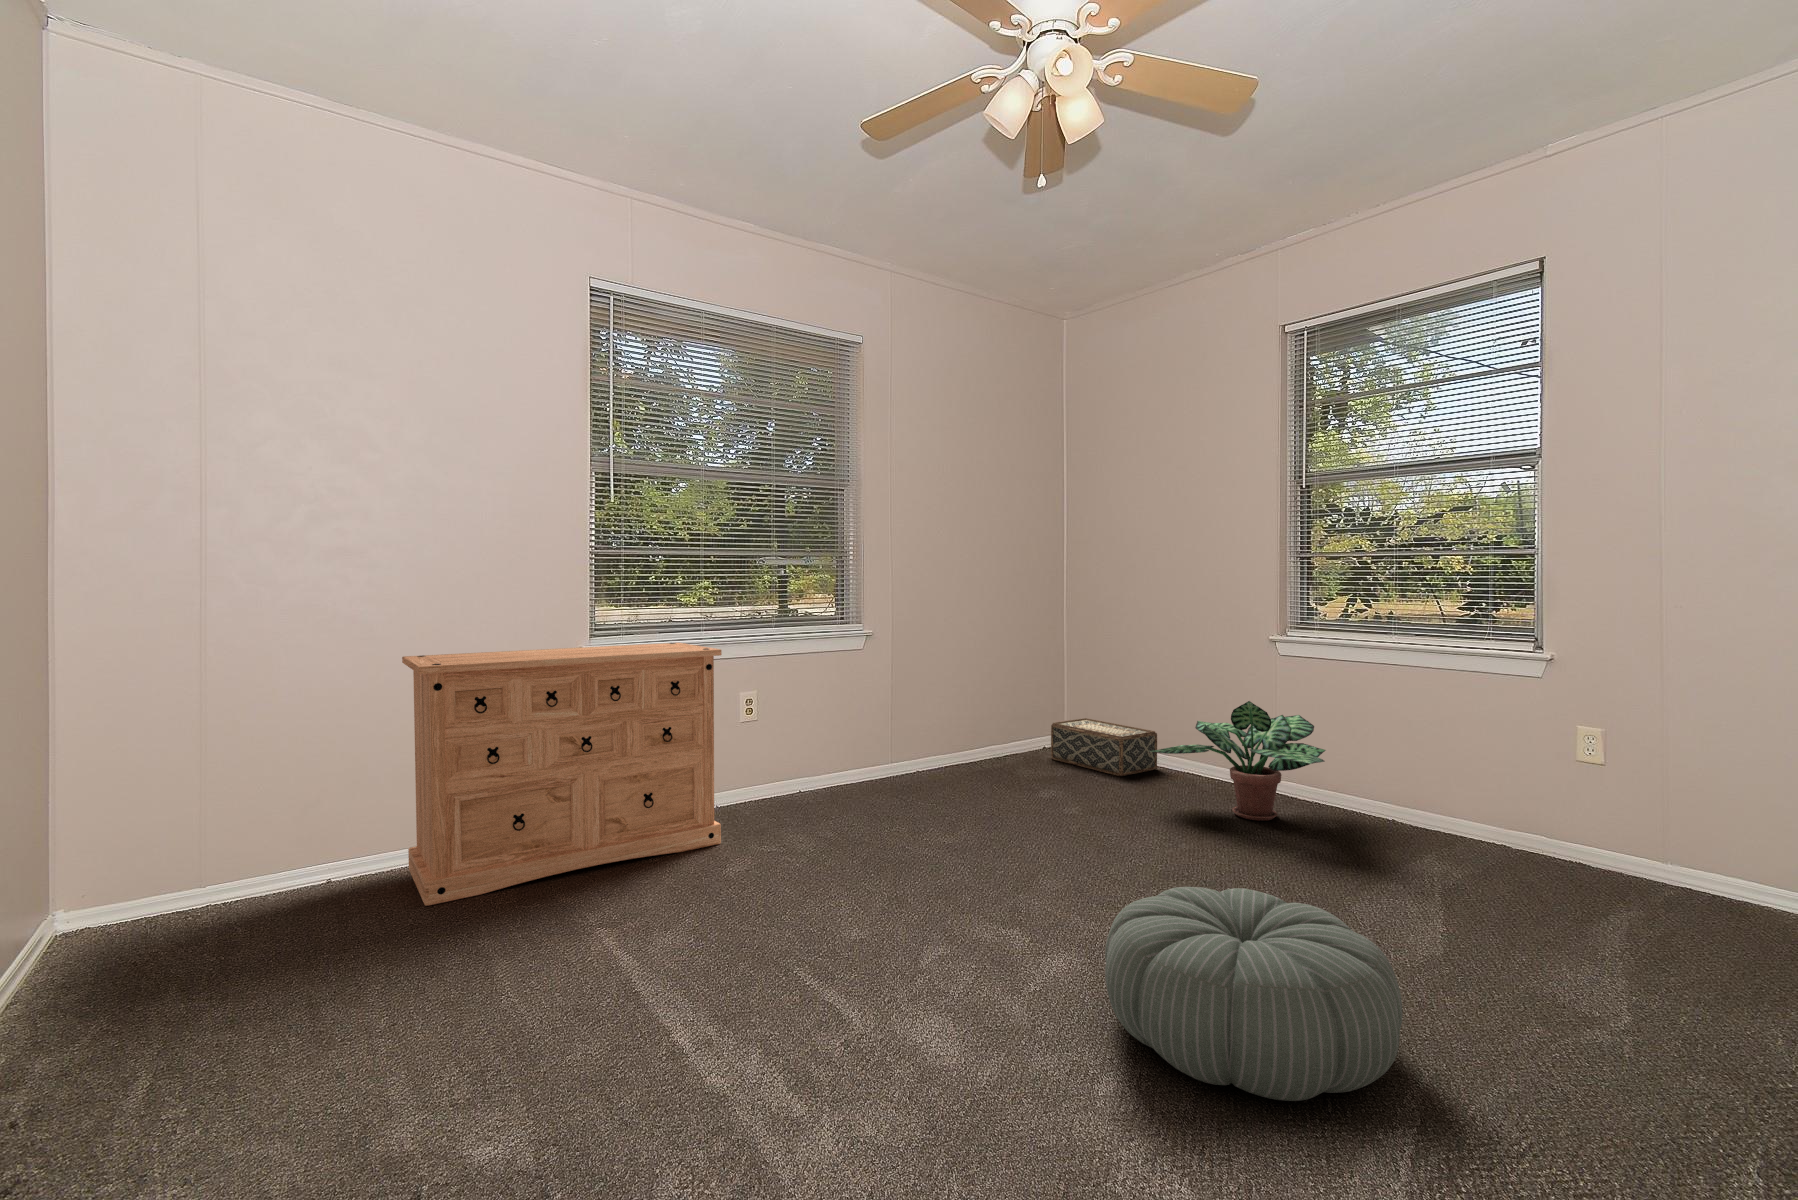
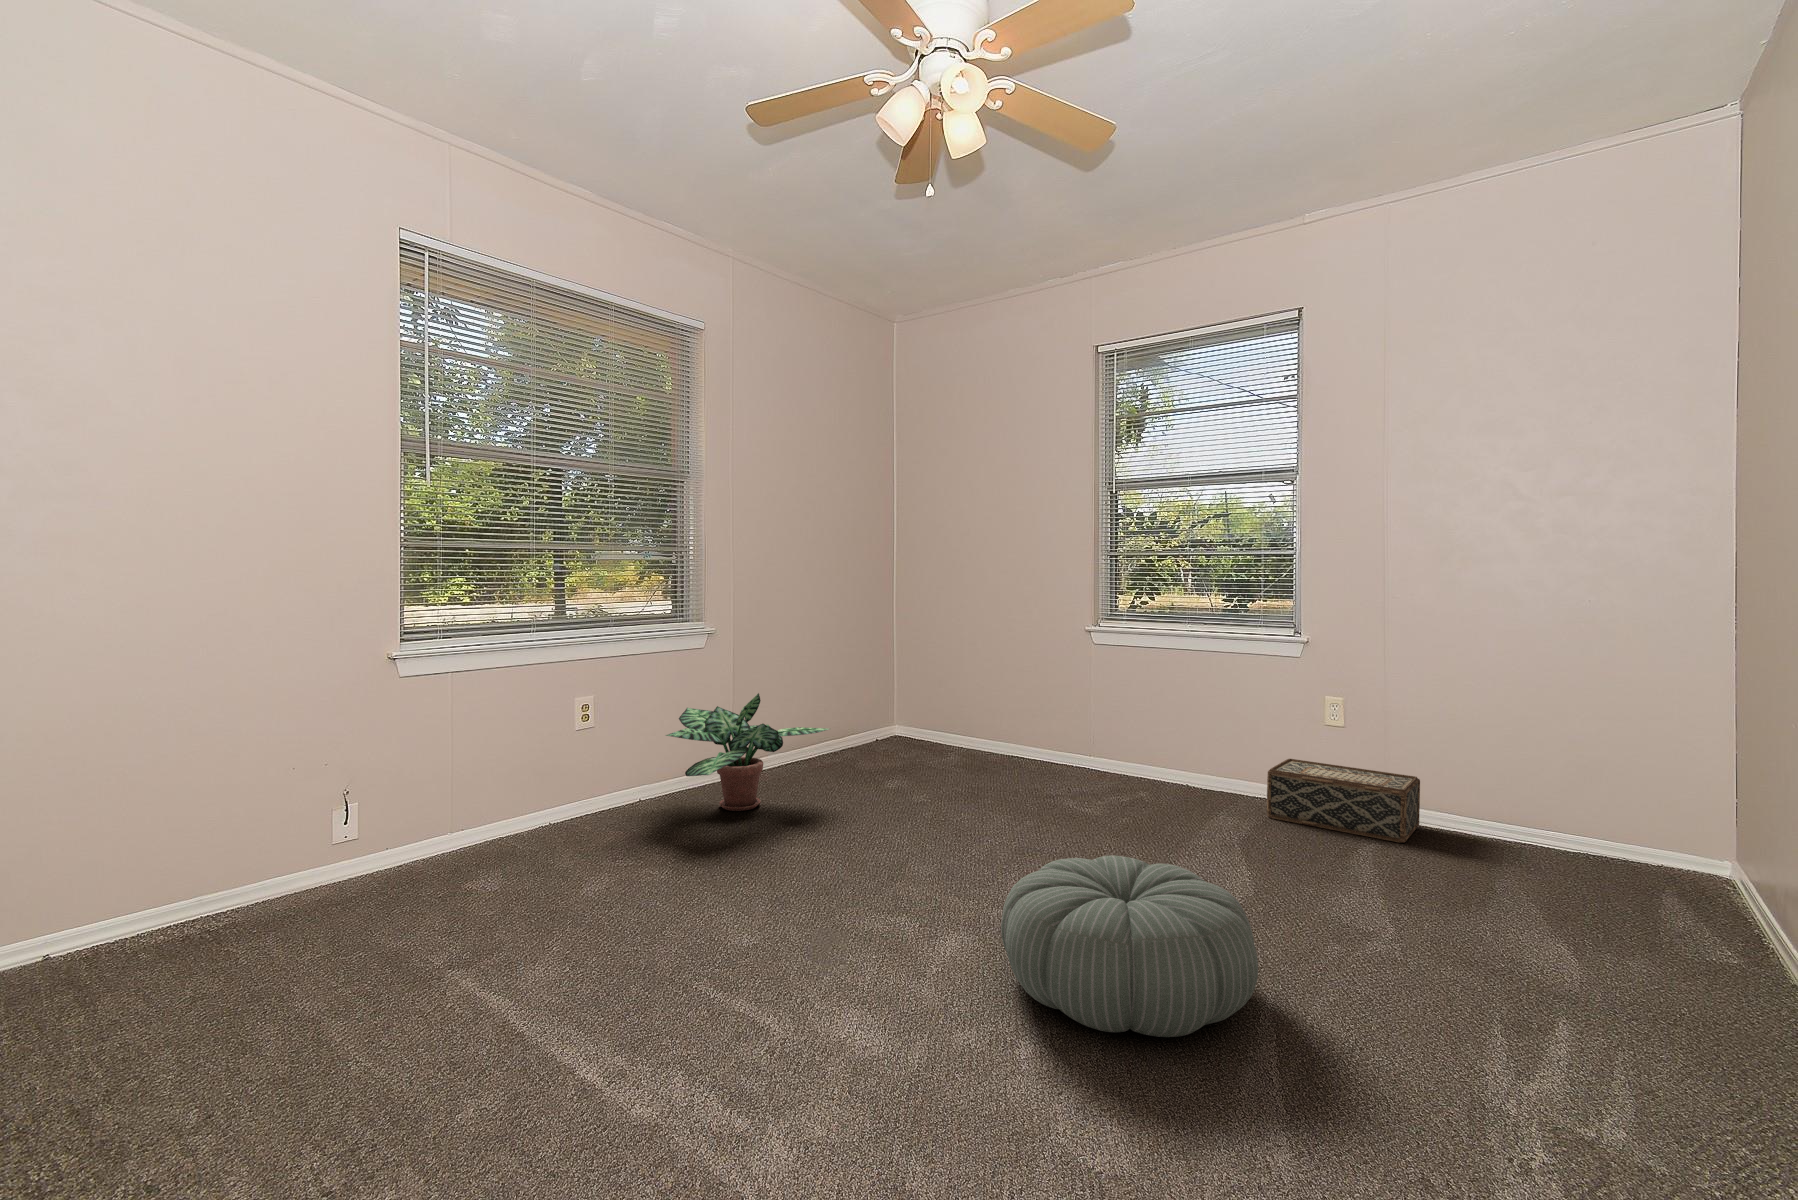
dresser: present [402,643,722,906] -> none [158,646,565,968]
potted plant: present [1149,701,1326,821] -> present [666,693,829,811]
woven basket: present [1051,718,1157,776] -> present [1267,759,1420,843]

